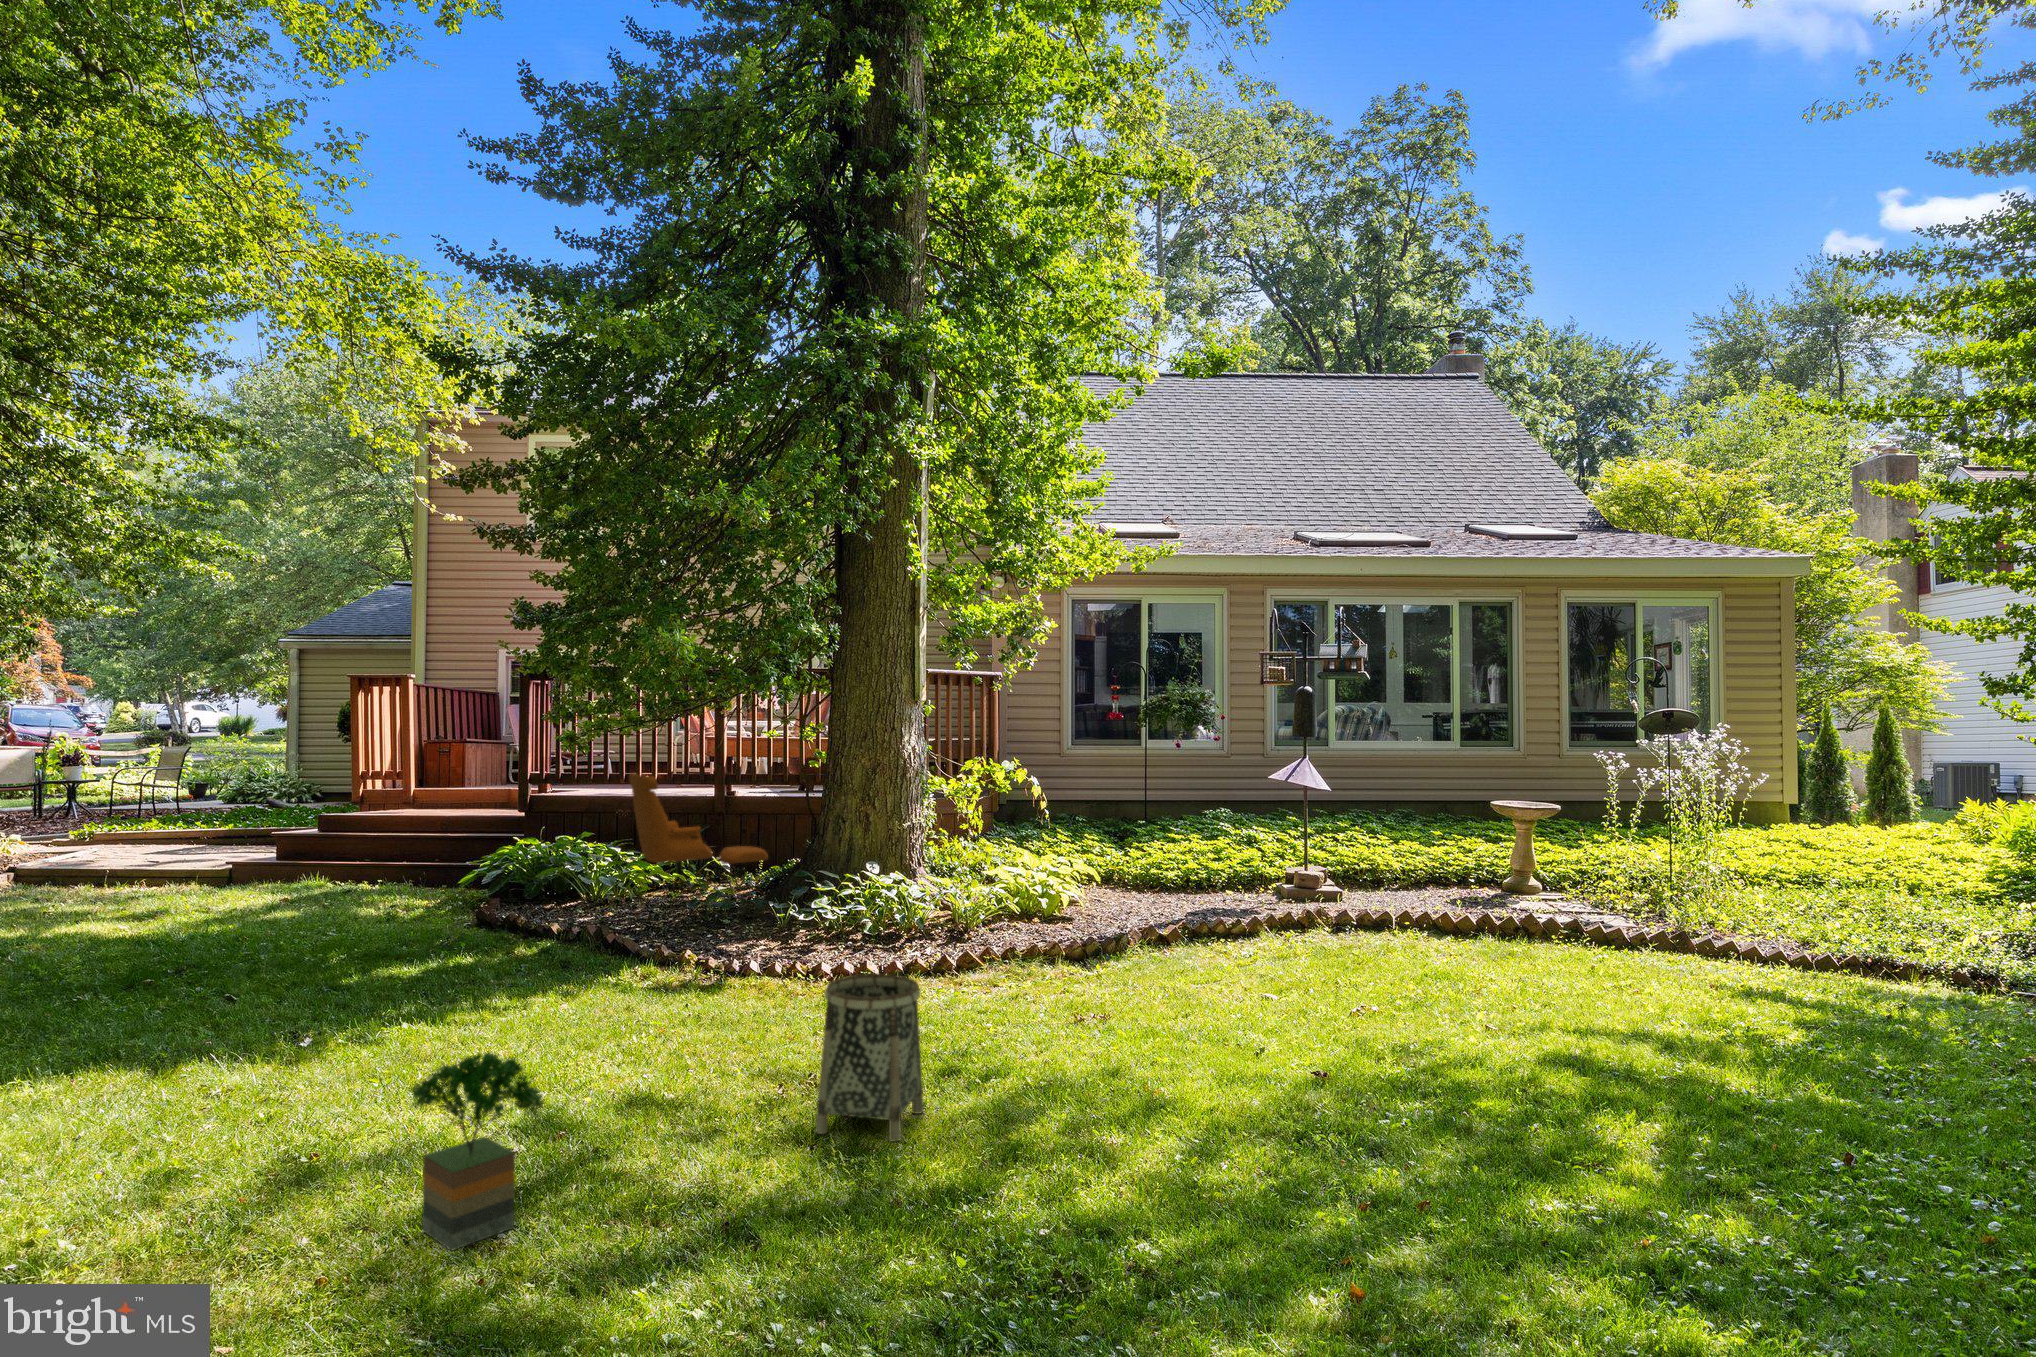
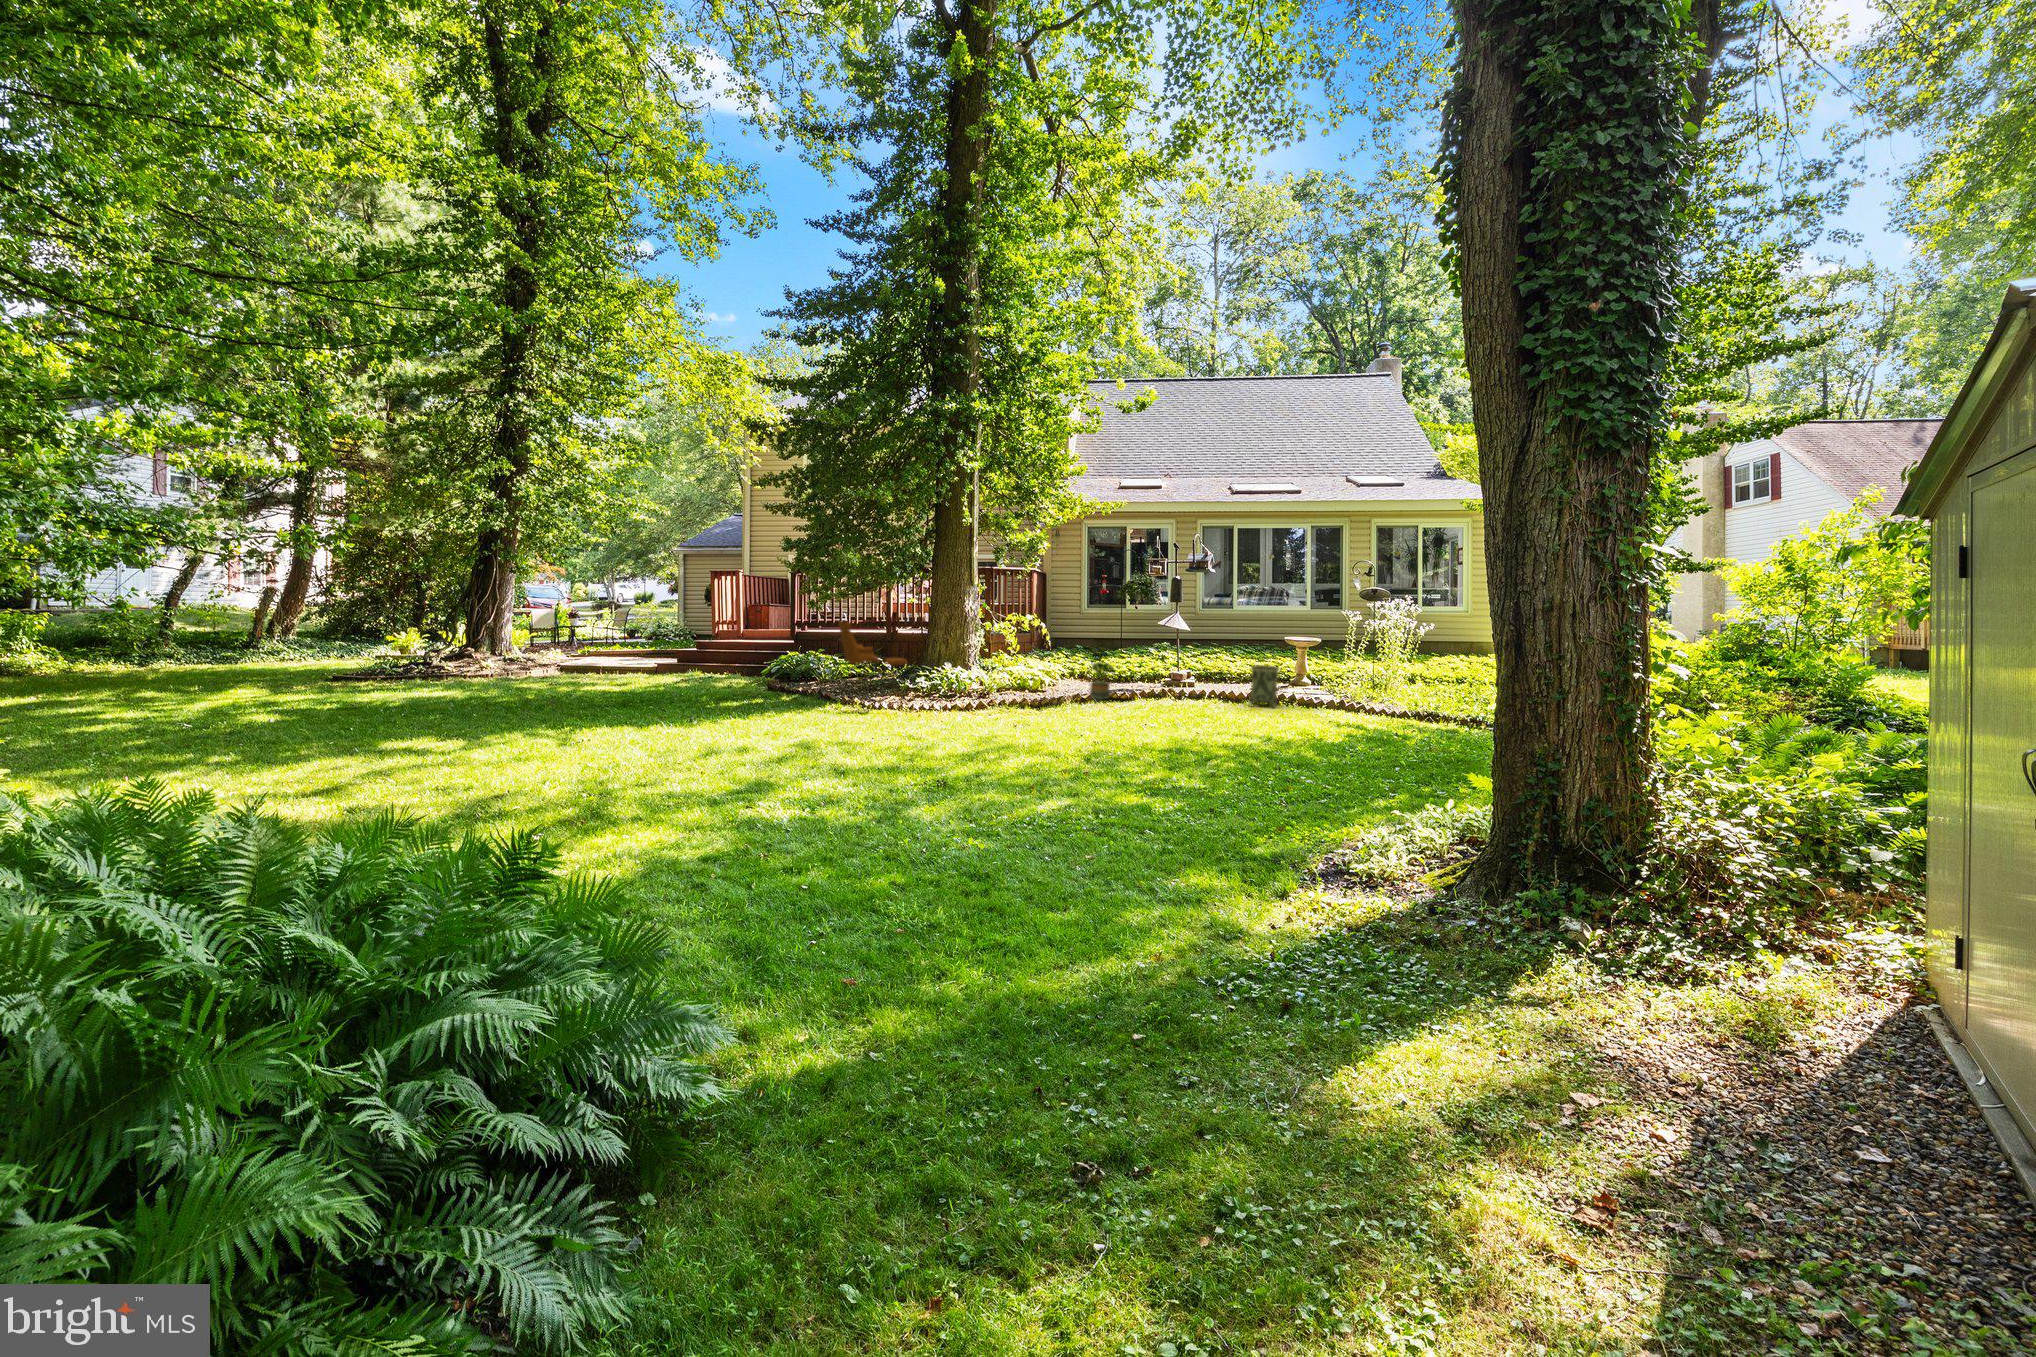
basket: present [816,974,924,1142] -> present [1250,665,1279,708]
potted tree: present [409,1052,546,1251] -> present [1088,662,1115,700]

